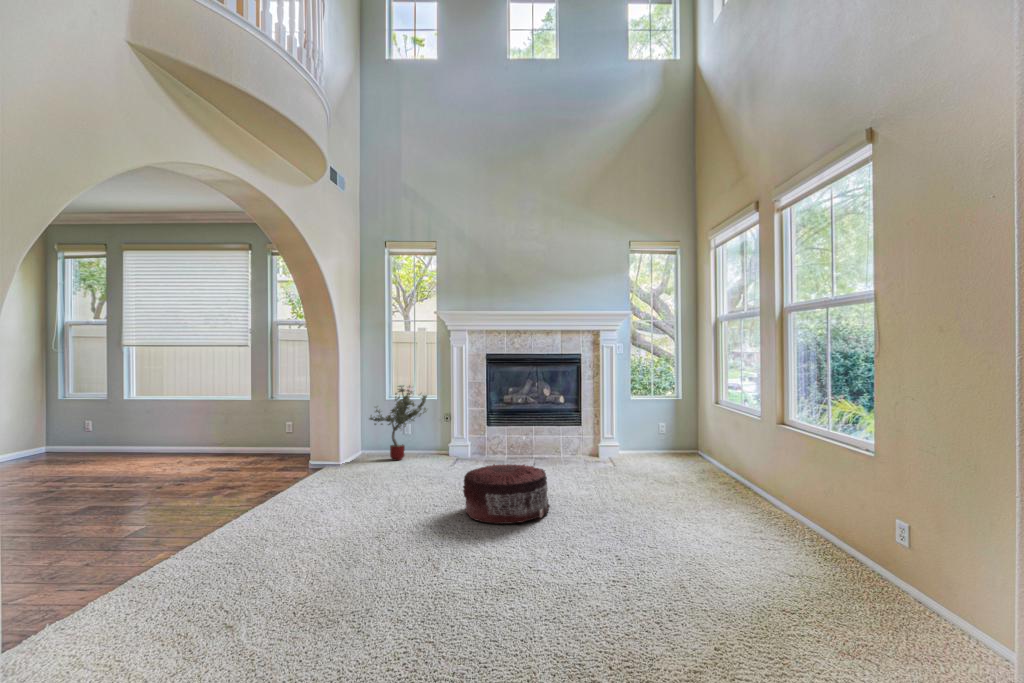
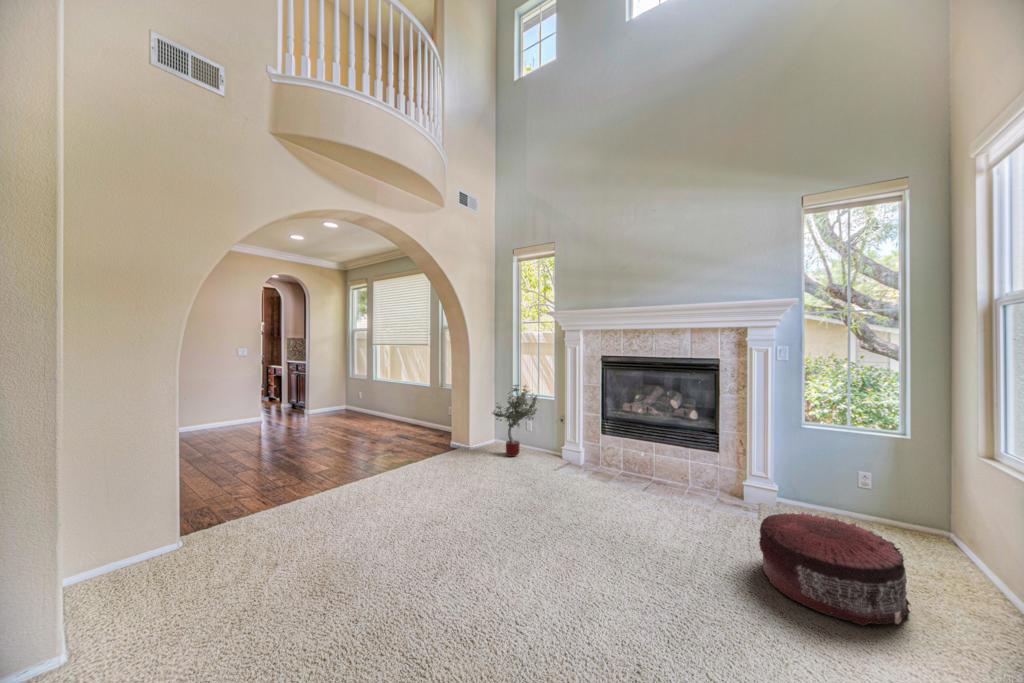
pouf: present [463,464,550,524] -> present [759,512,910,626]

